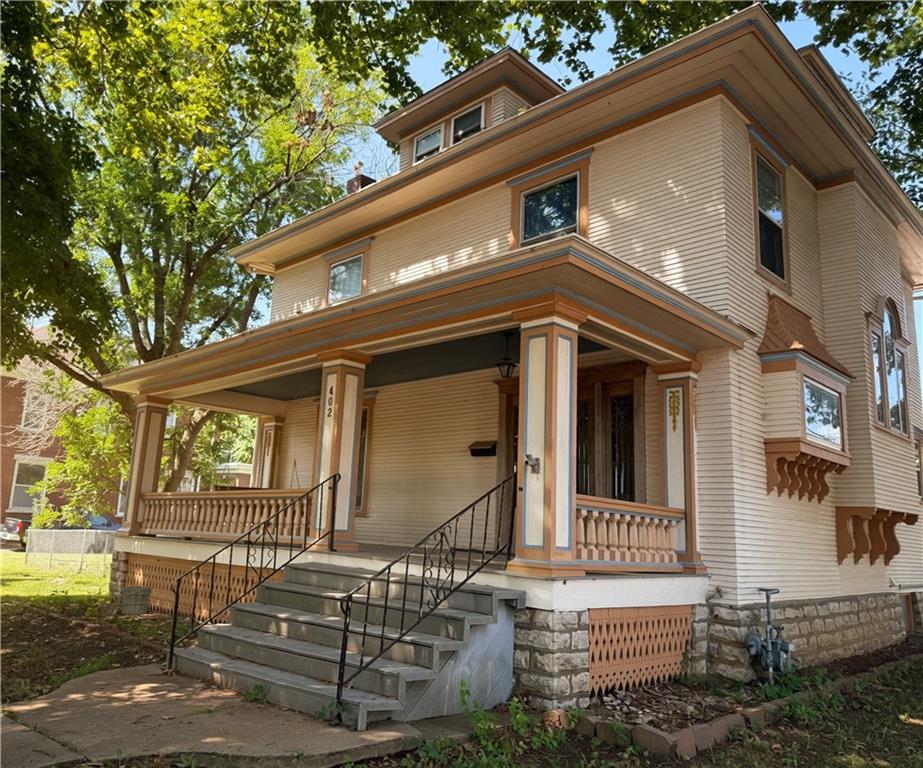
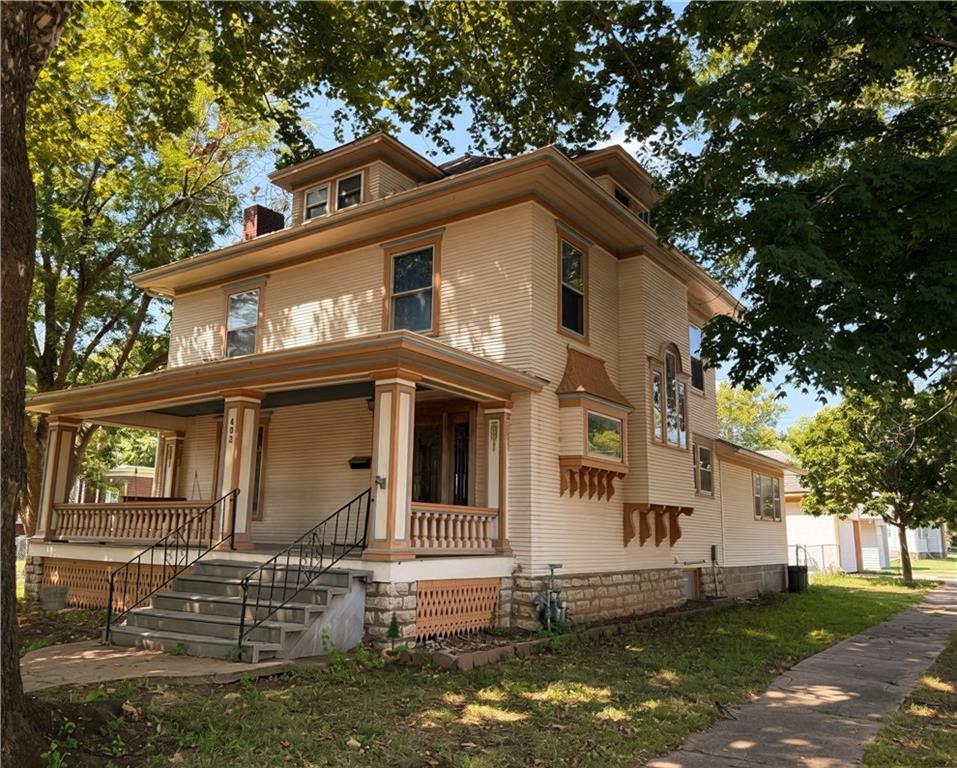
potted tree: none [548,653,576,736] -> present [385,611,401,663]

